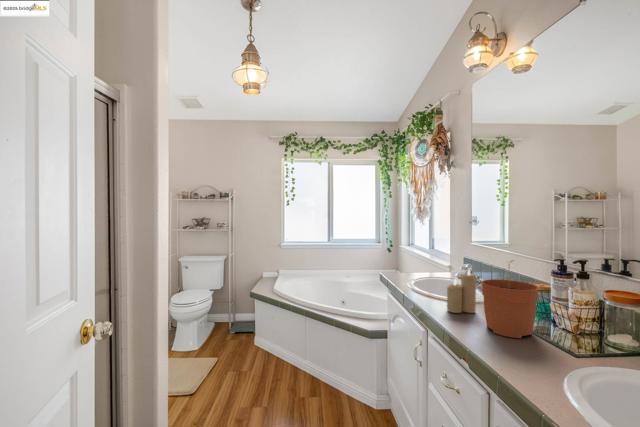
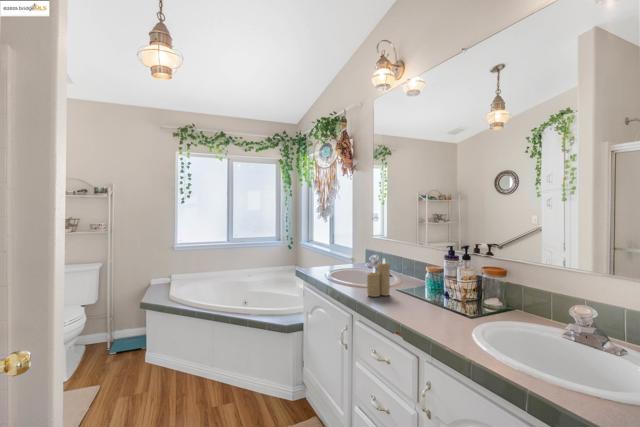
plant pot: present [482,261,539,338] -> none [399,248,441,311]

